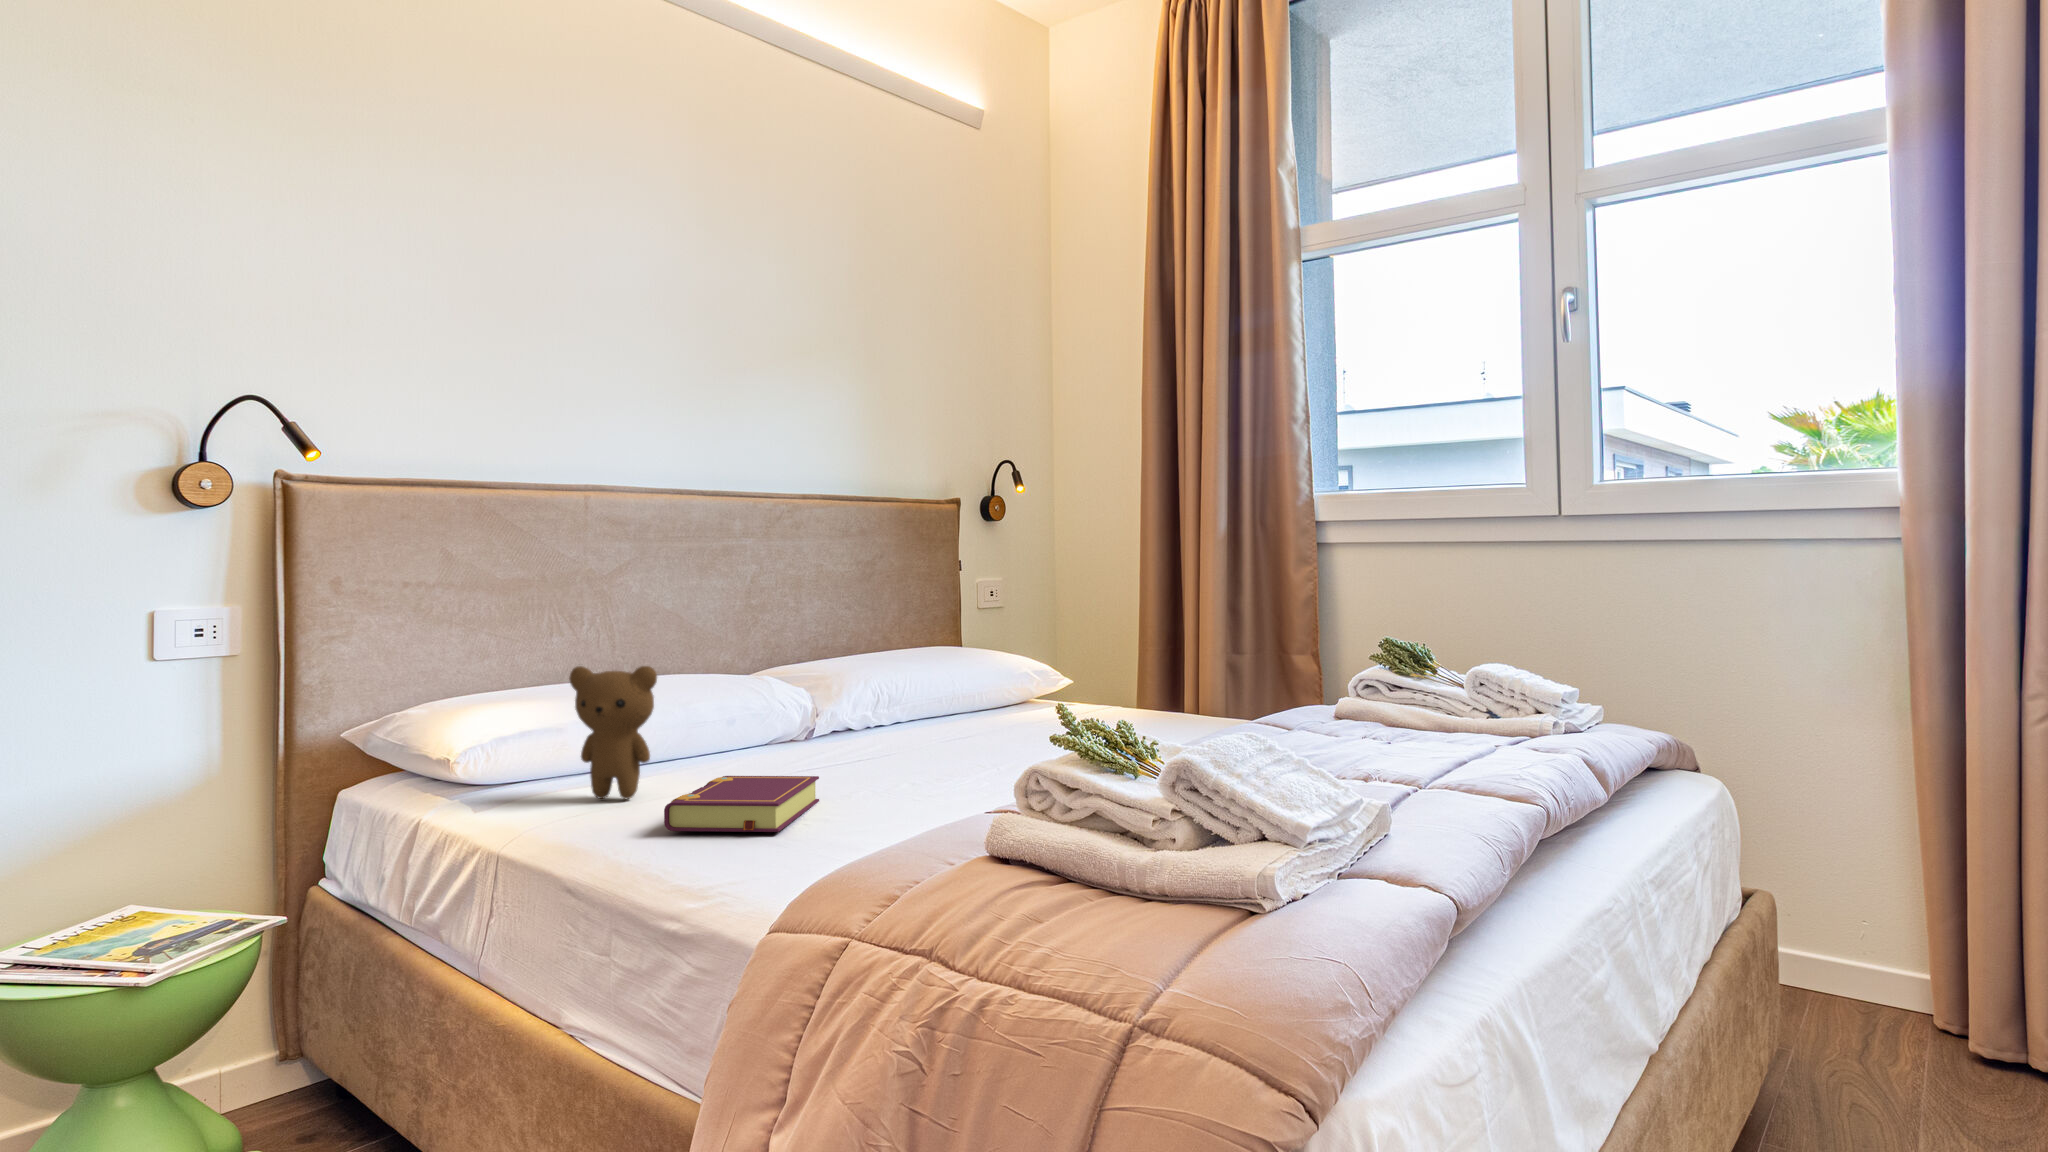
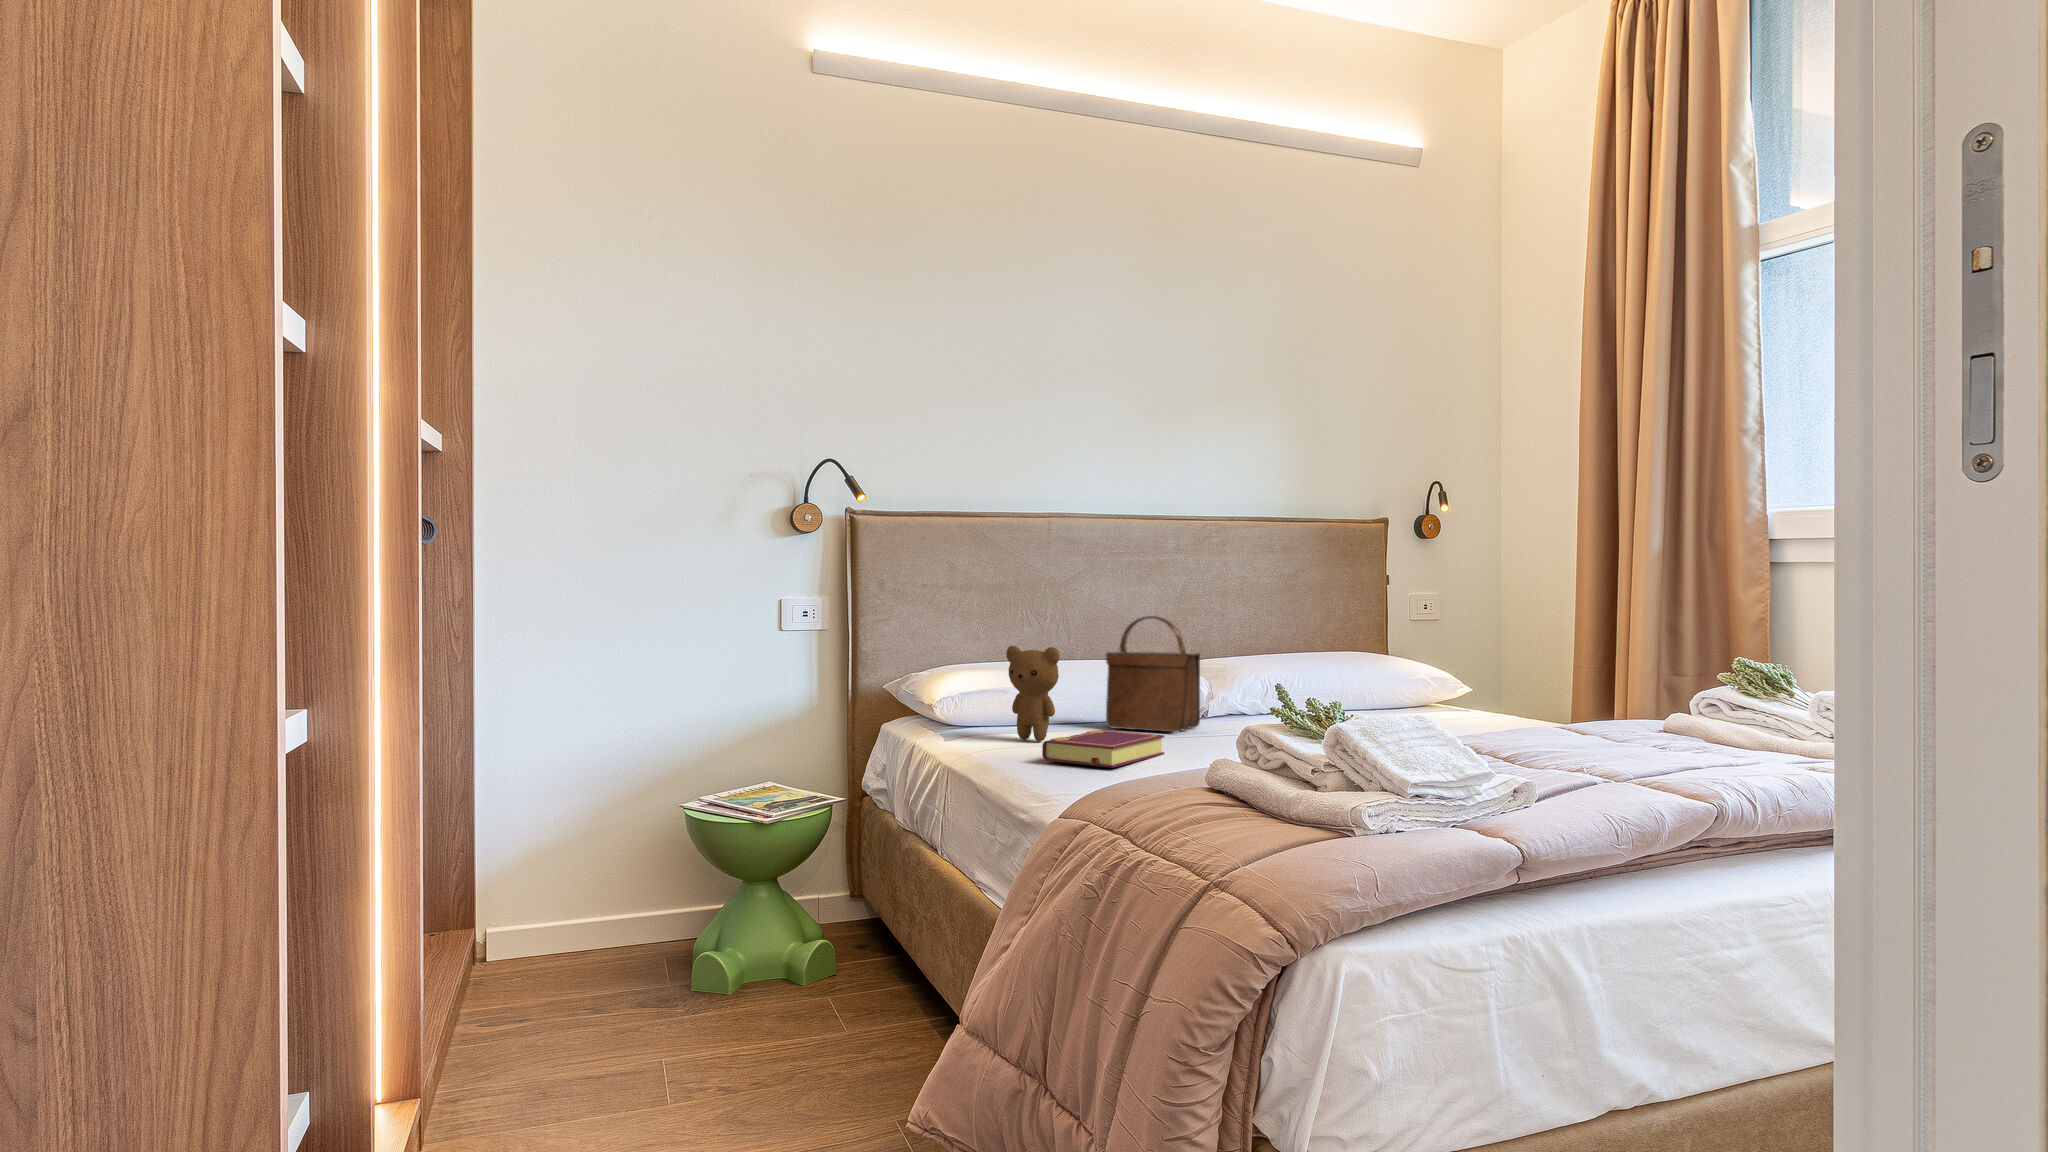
handbag: none [700,617,824,769] -> present [1106,616,1200,732]

